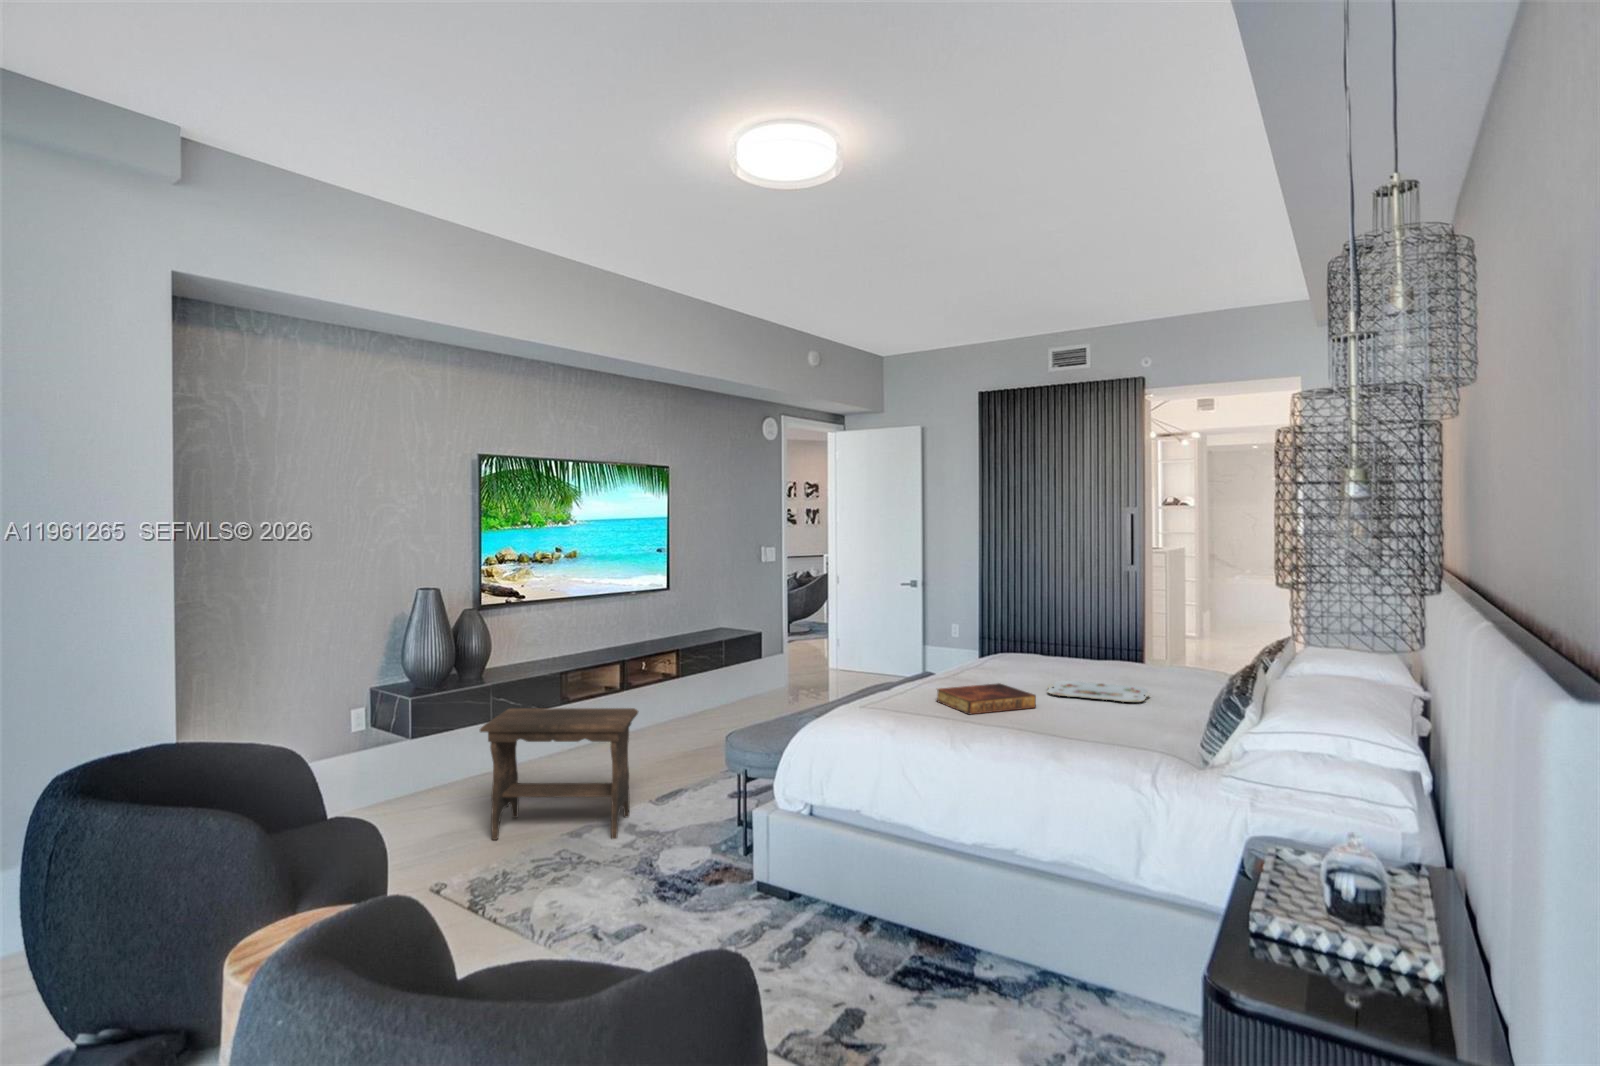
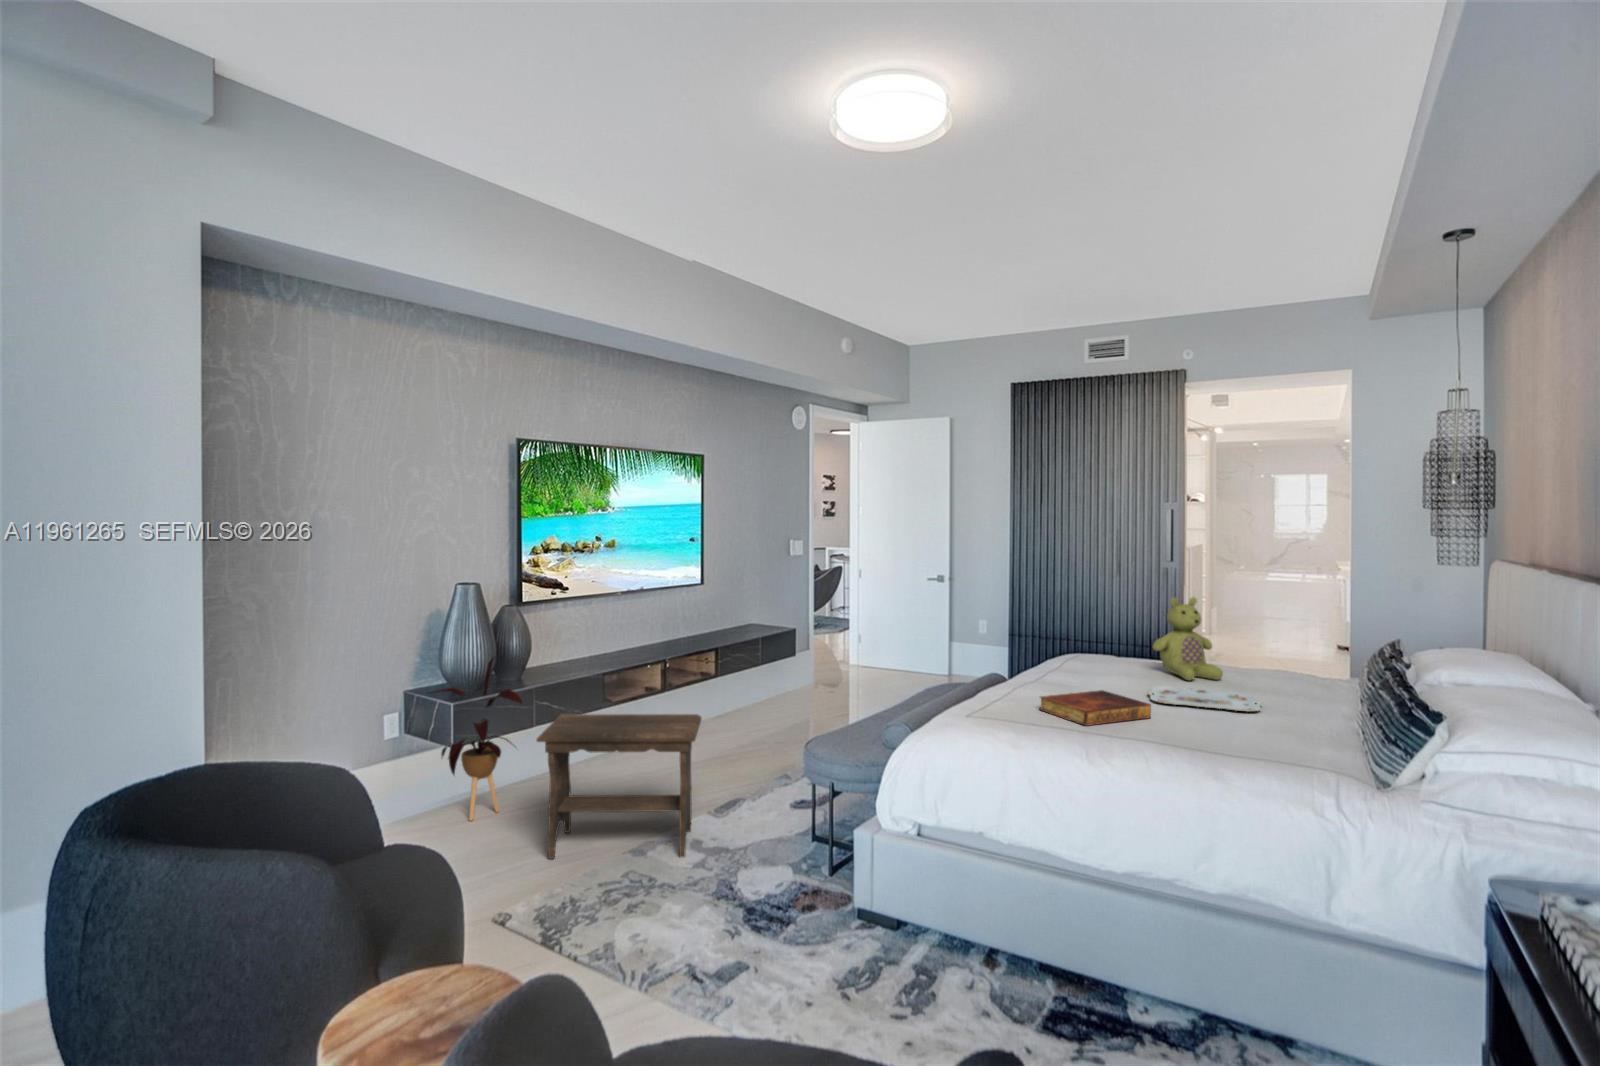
stuffed bear: none [1068,597,1132,676] -> present [1153,597,1223,681]
house plant: none [390,655,475,807] -> present [434,658,522,820]

